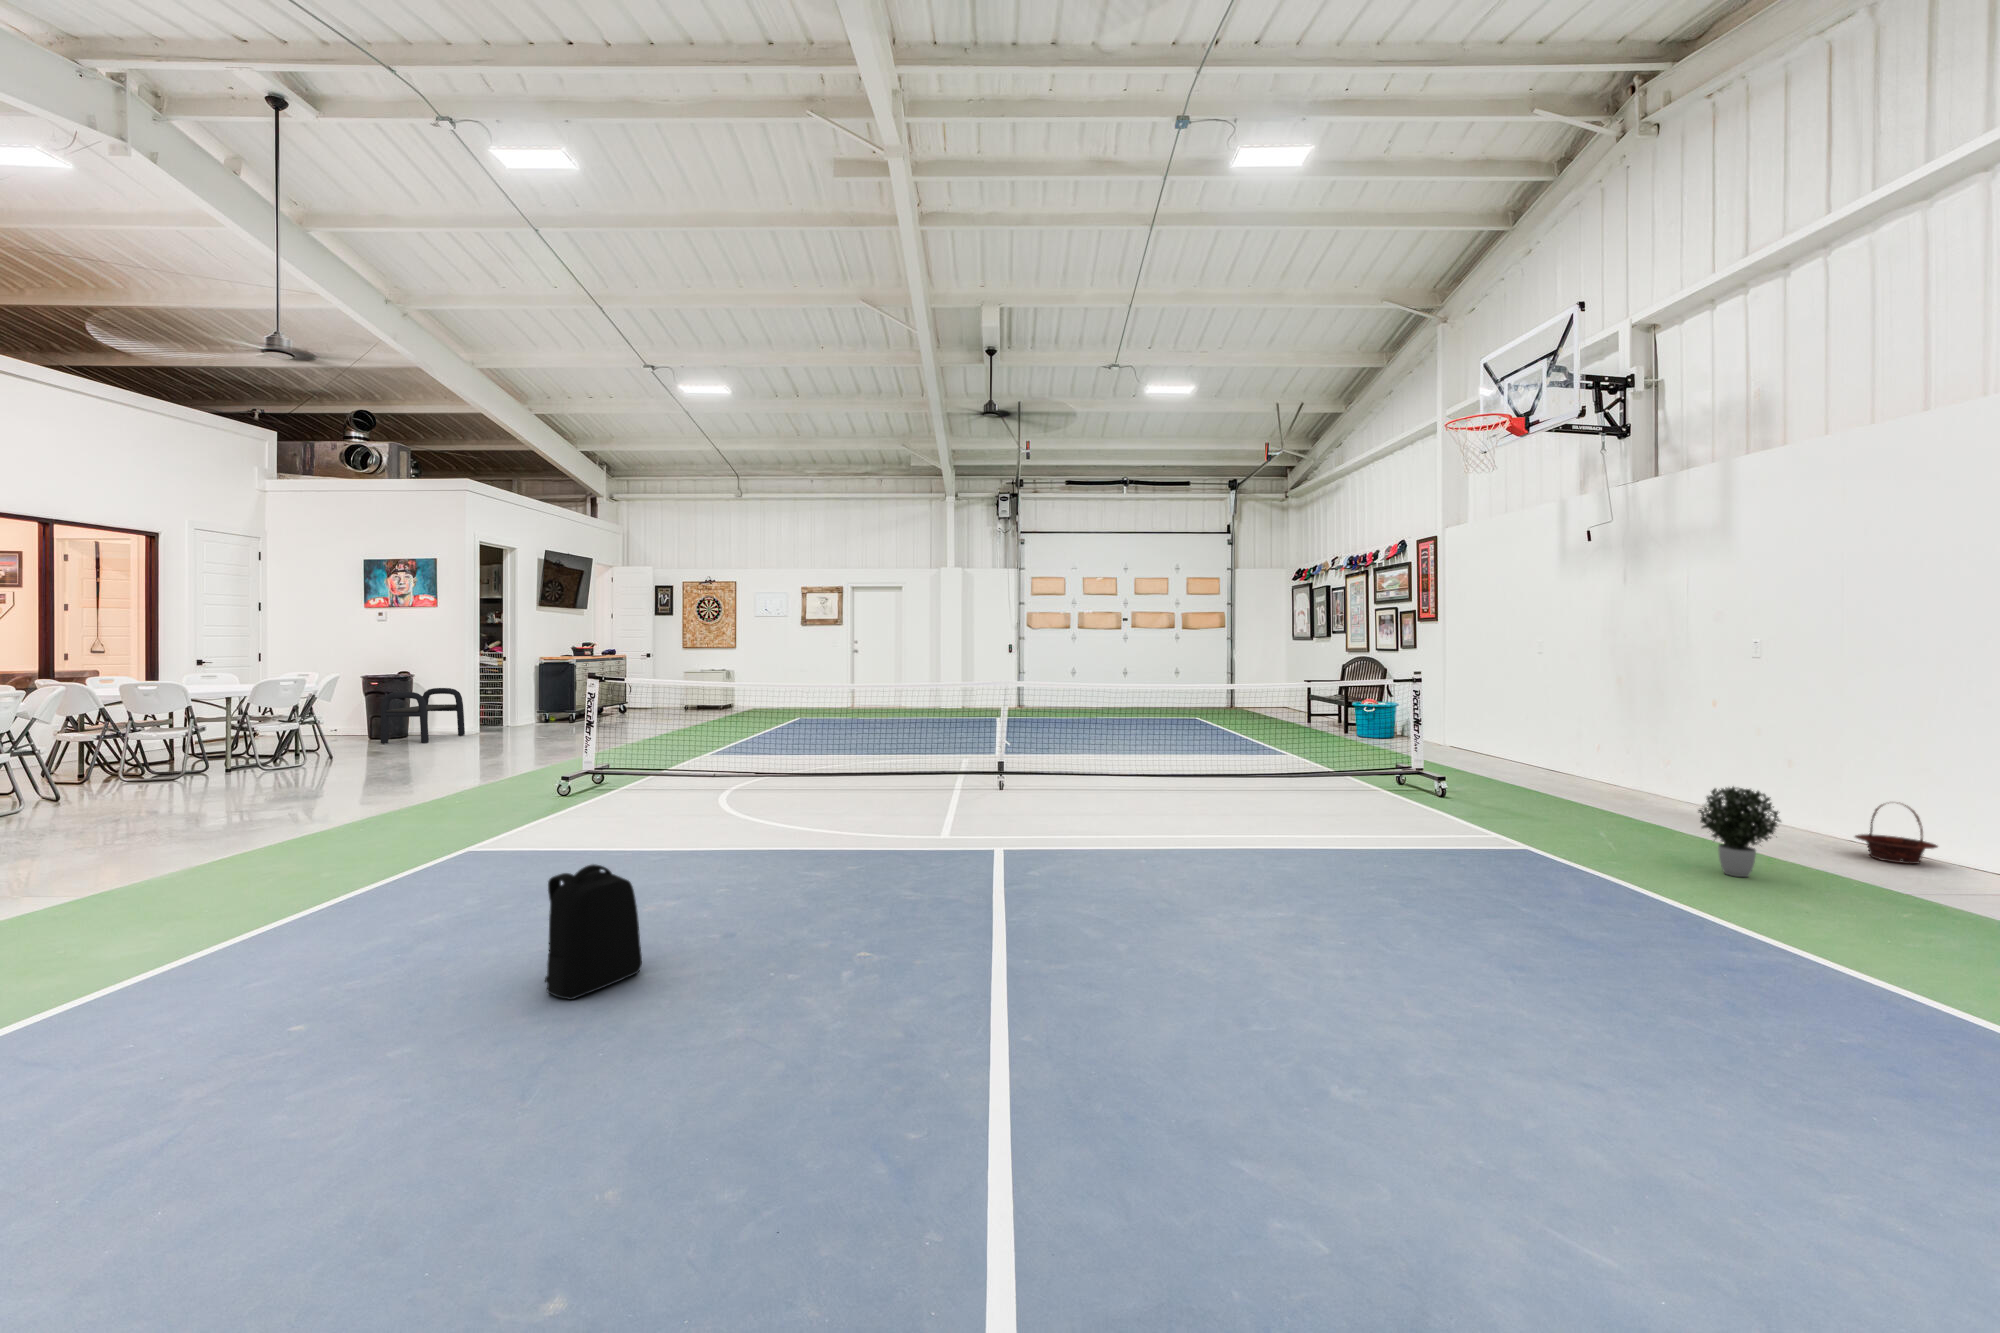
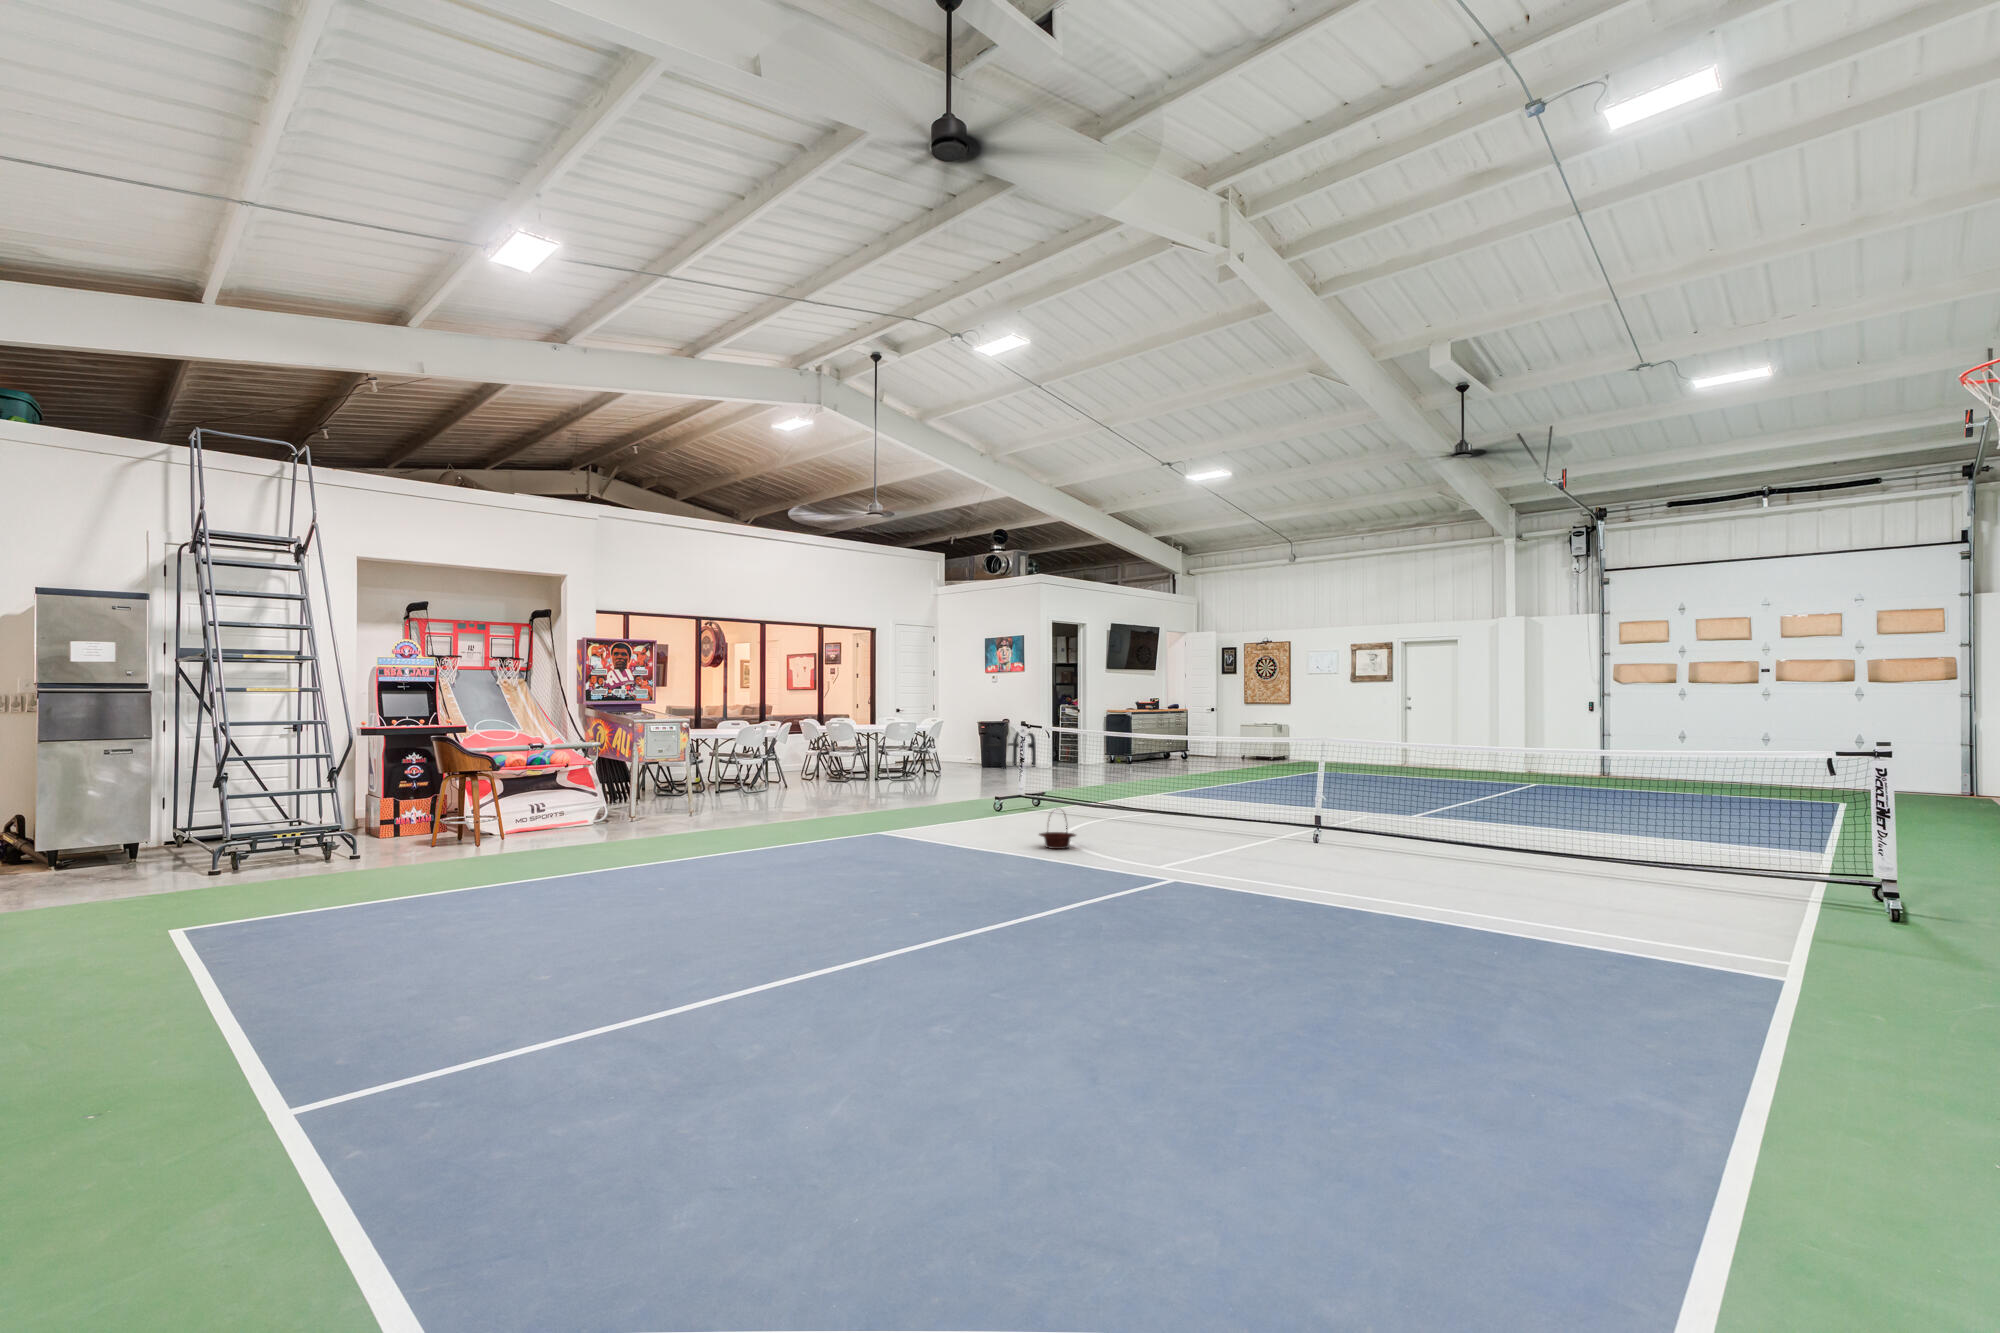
potted plant: present [1698,787,1781,877] -> none [1578,861,1654,955]
basket: present [1855,804,1938,864] -> present [1039,826,1076,849]
backpack: present [545,864,642,1000] -> none [802,799,841,853]

